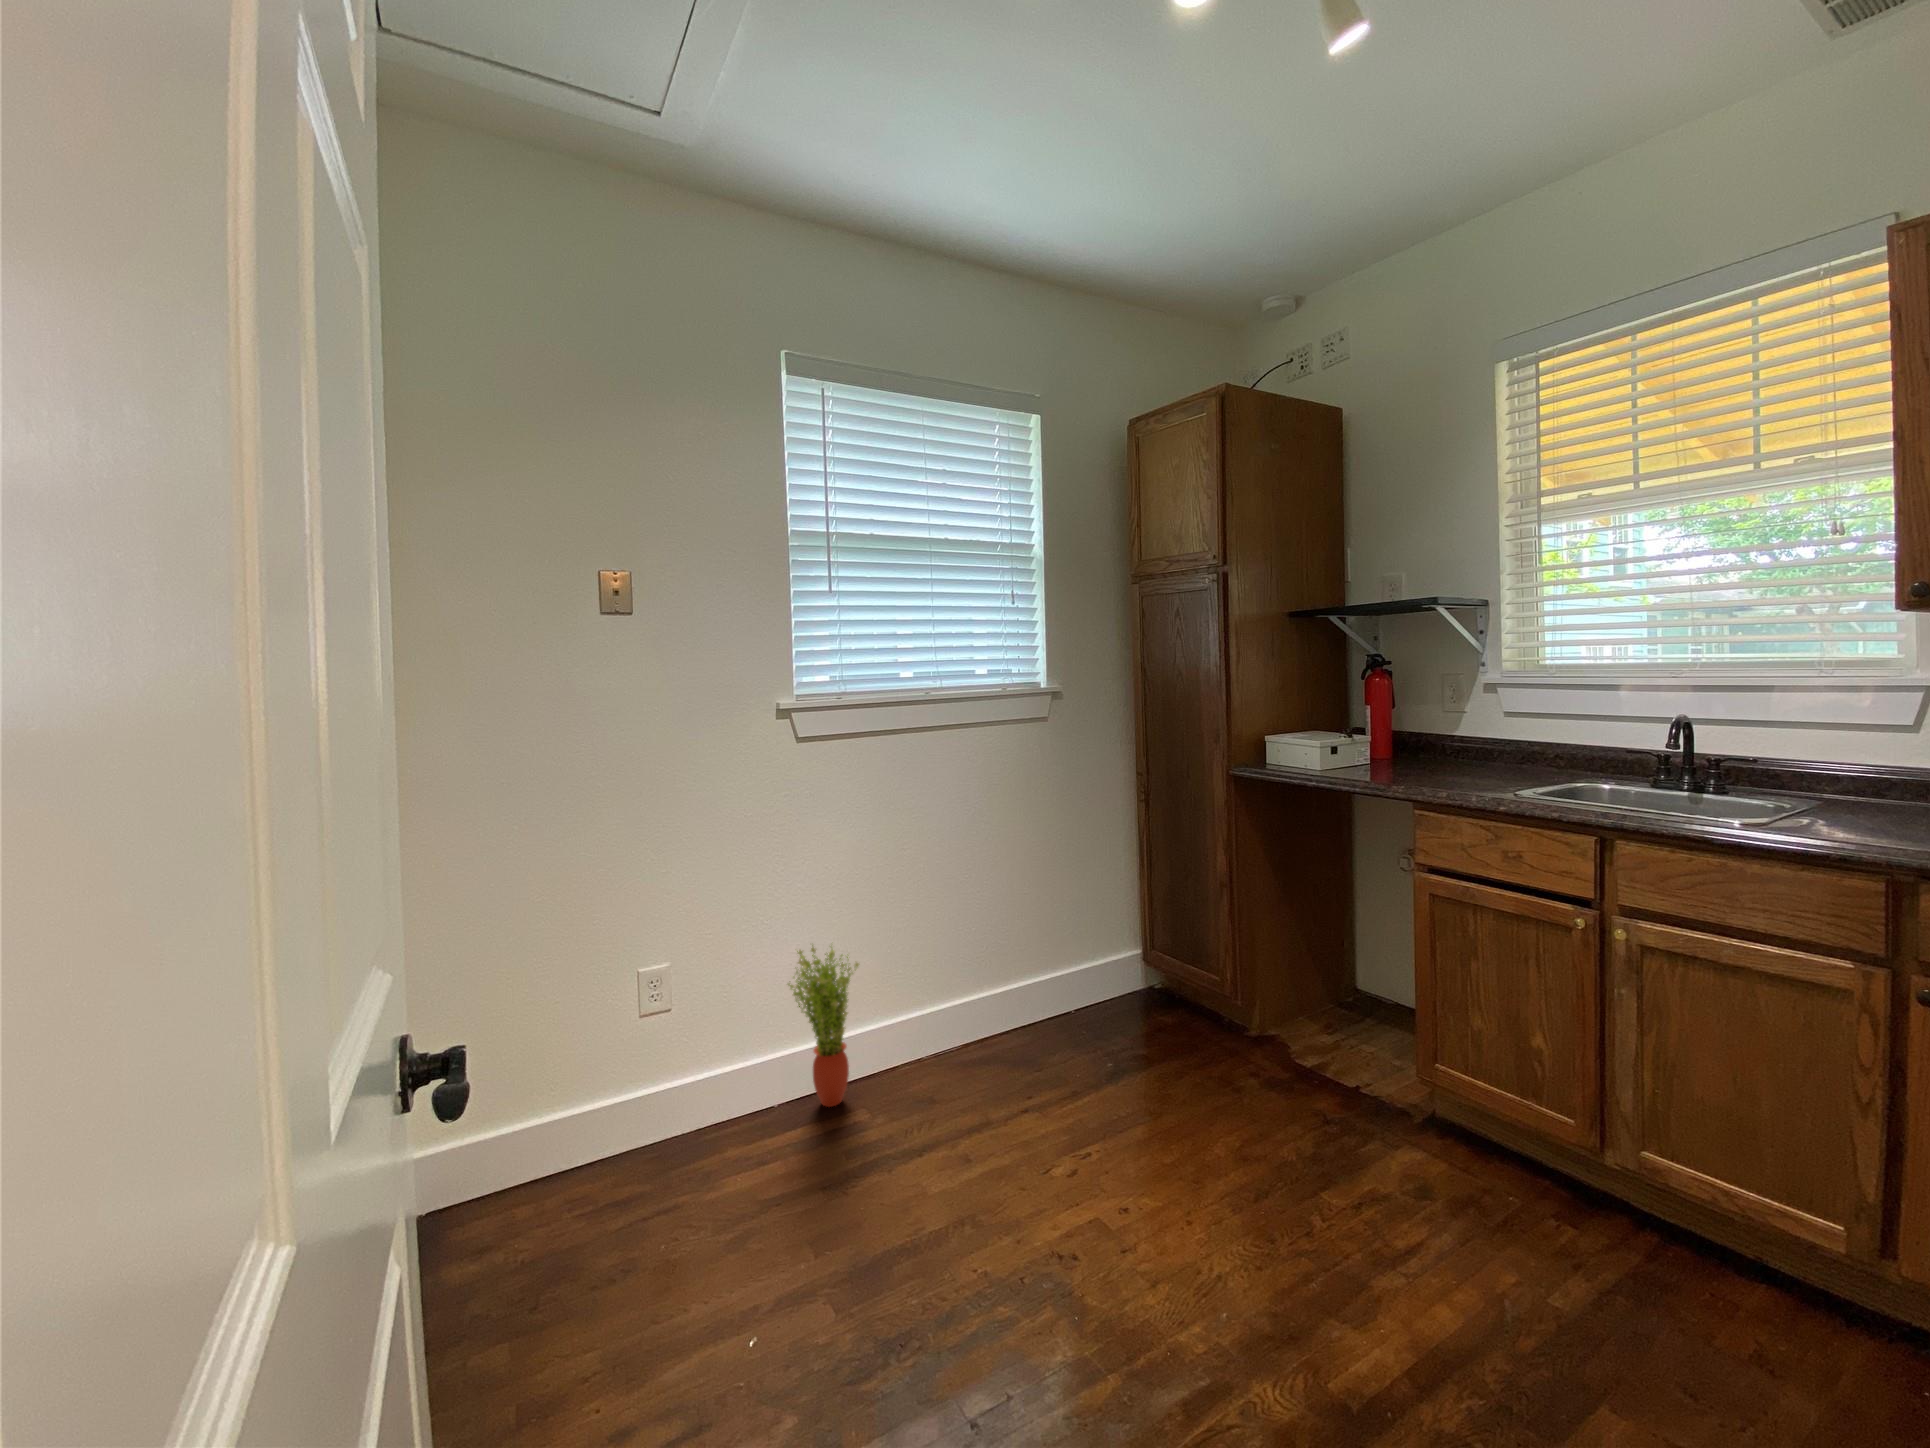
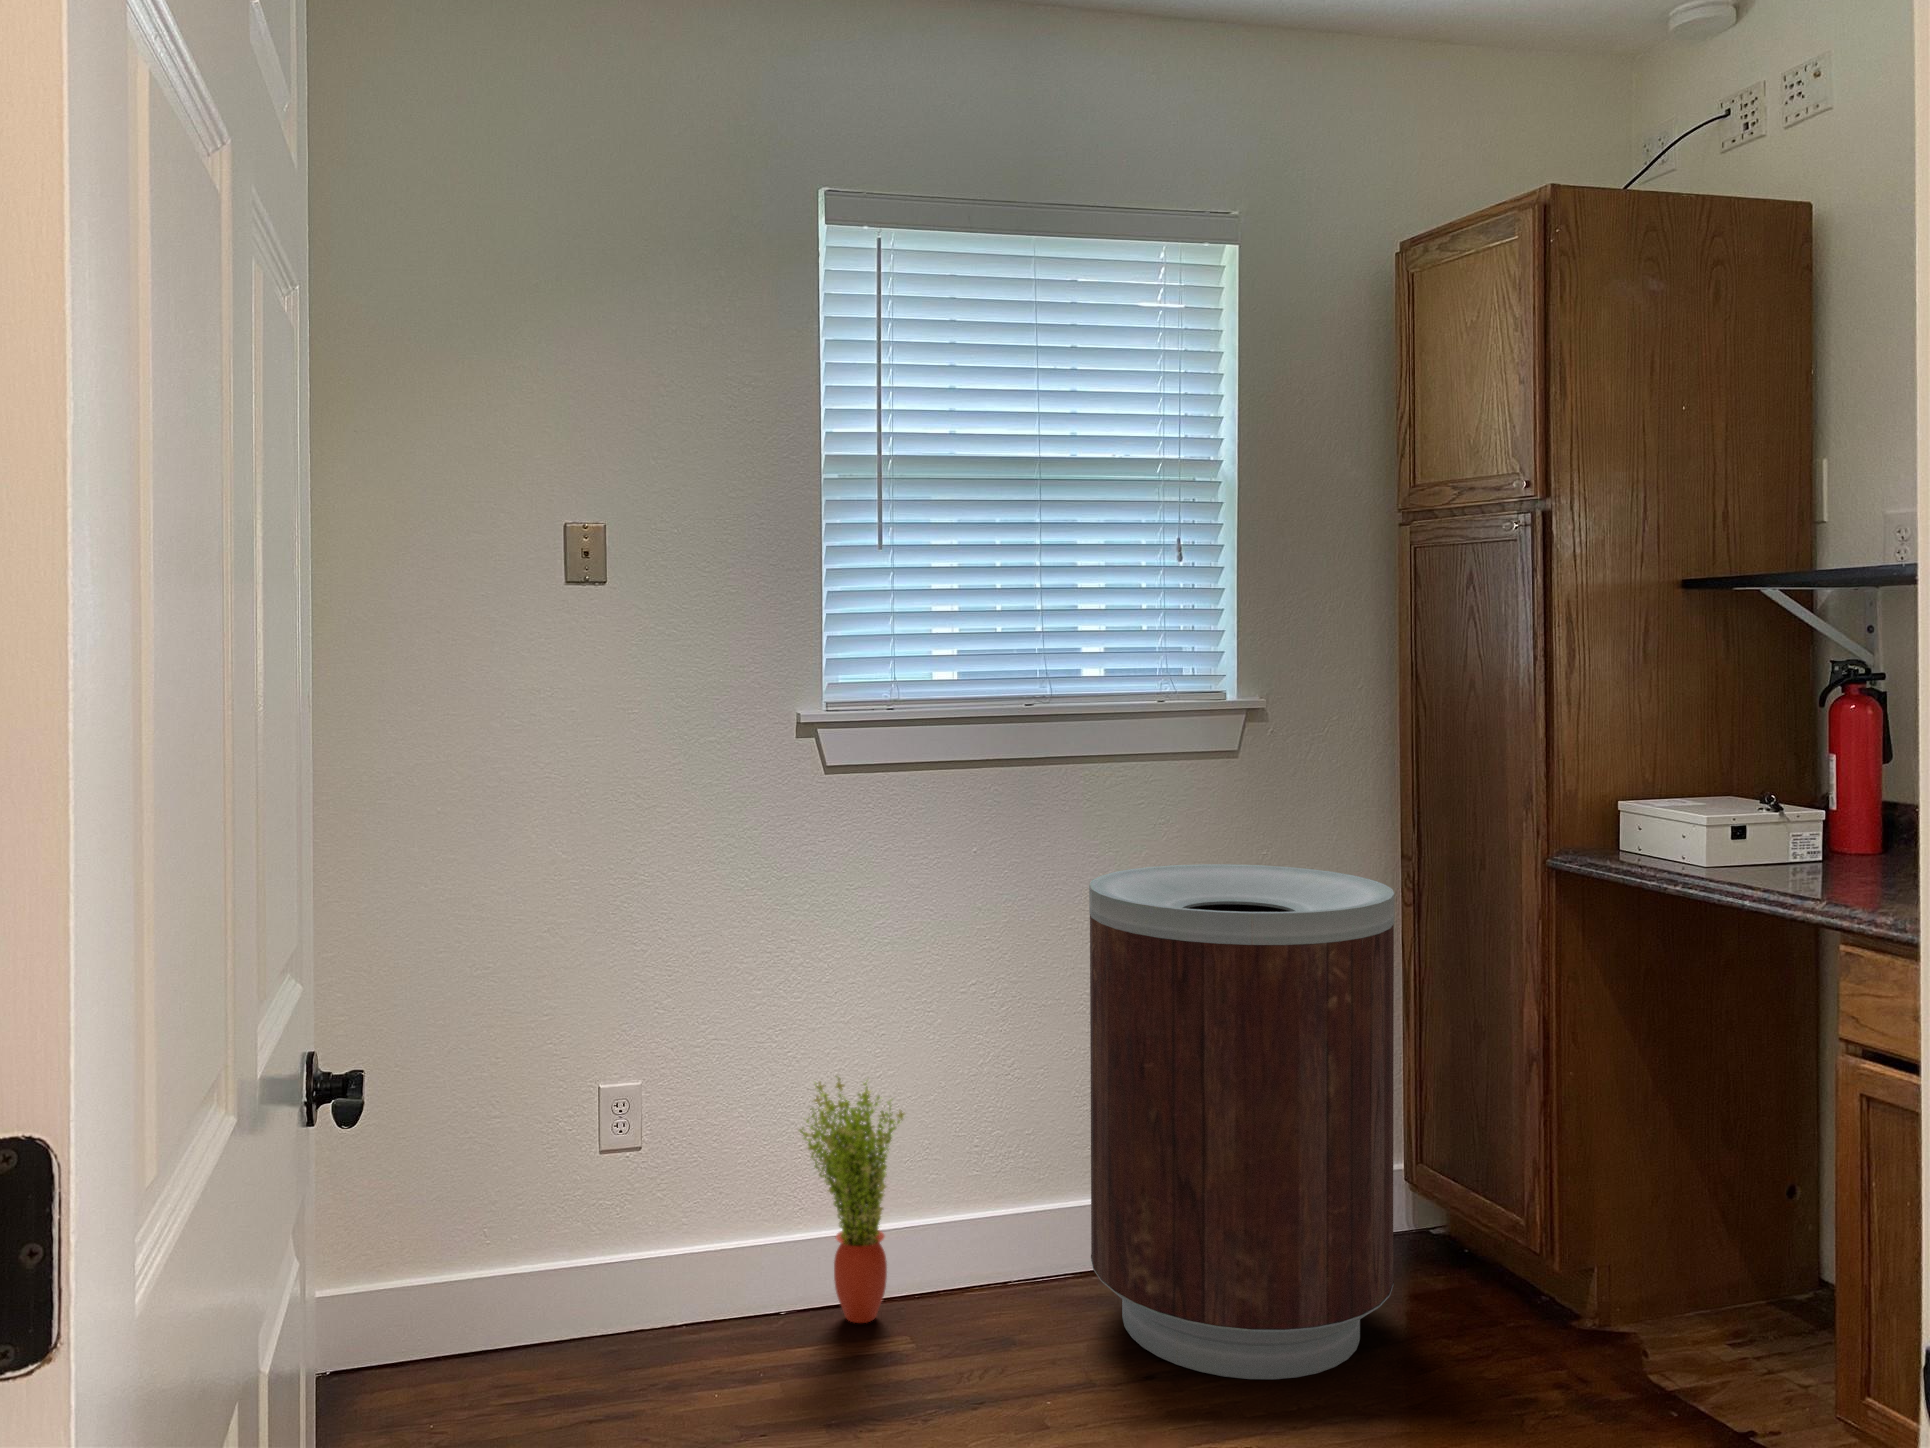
trash can: none [973,785,1160,1104] -> present [1089,864,1394,1379]

